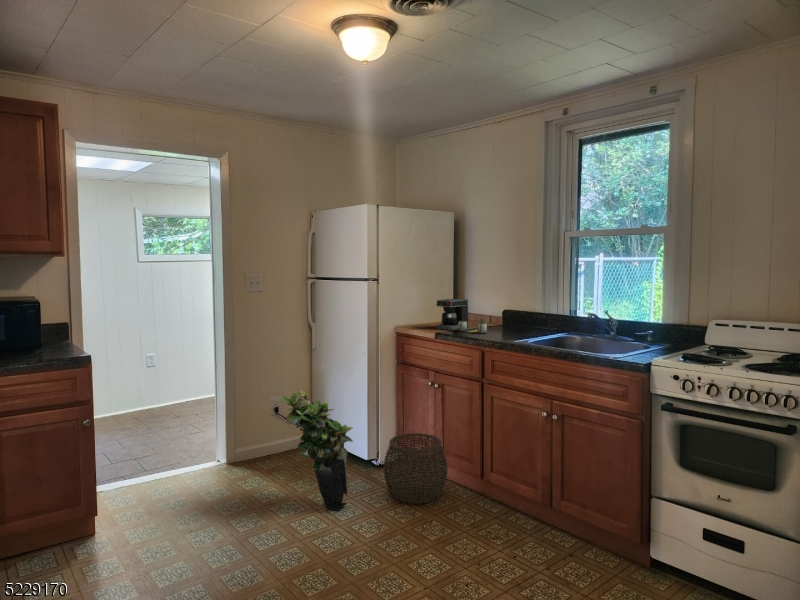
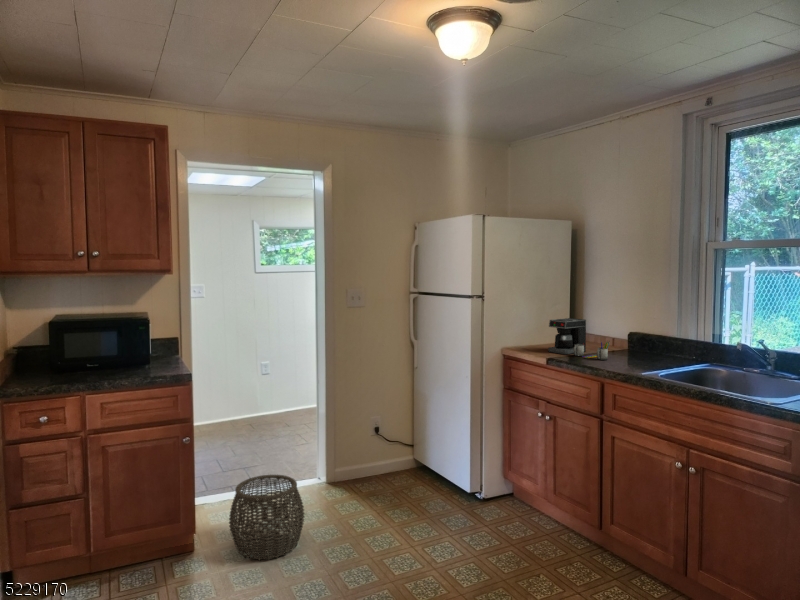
potted plant: present [280,390,353,511] -> none [375,413,453,550]
woven basket: present [383,433,448,504] -> present [229,475,304,560]

